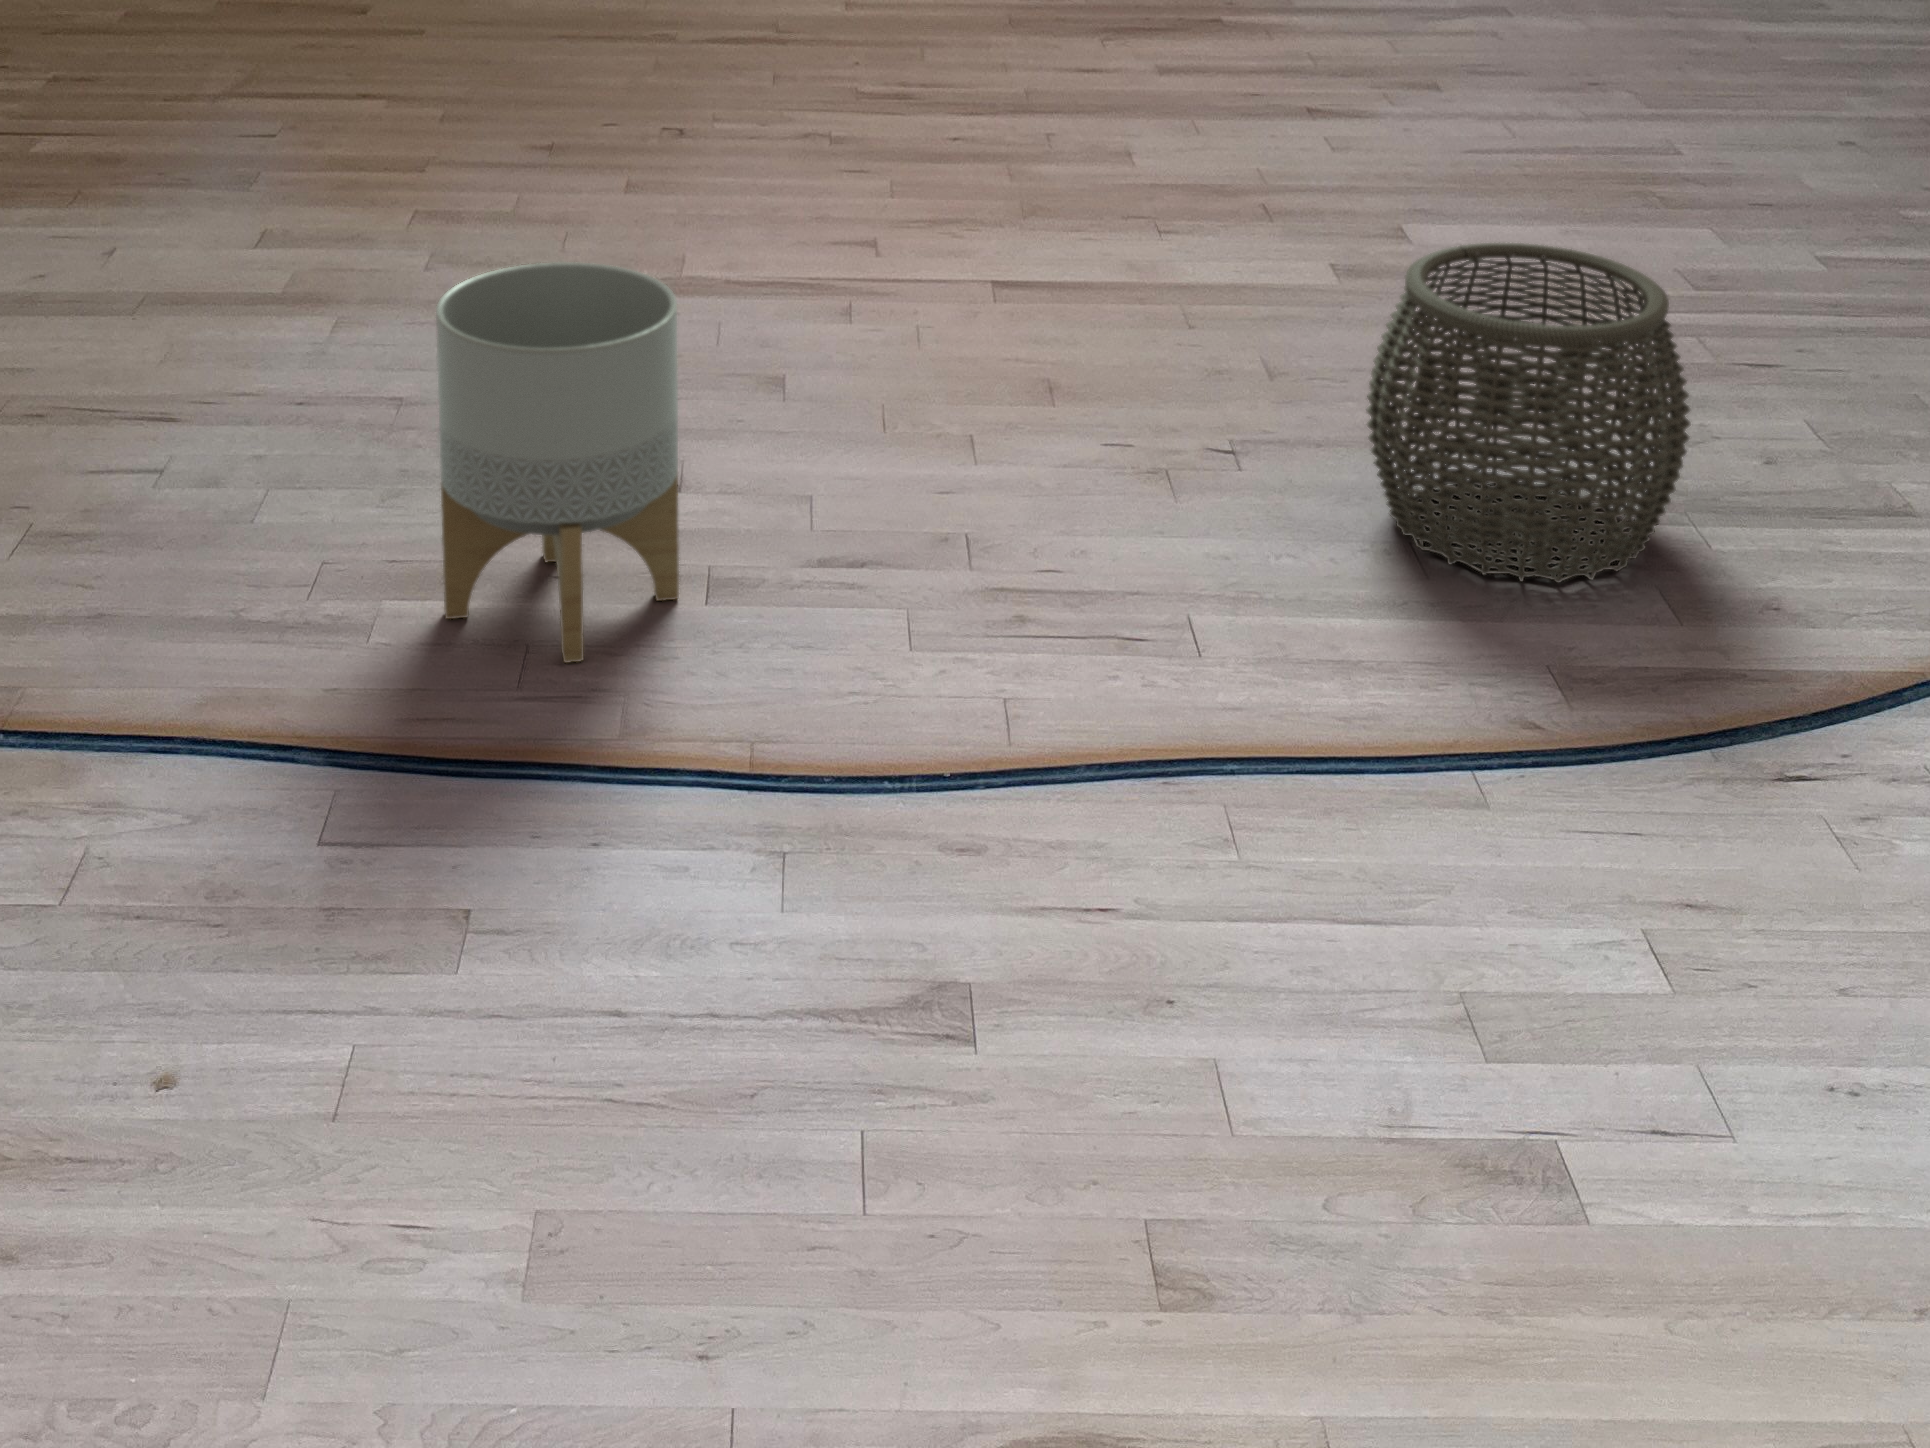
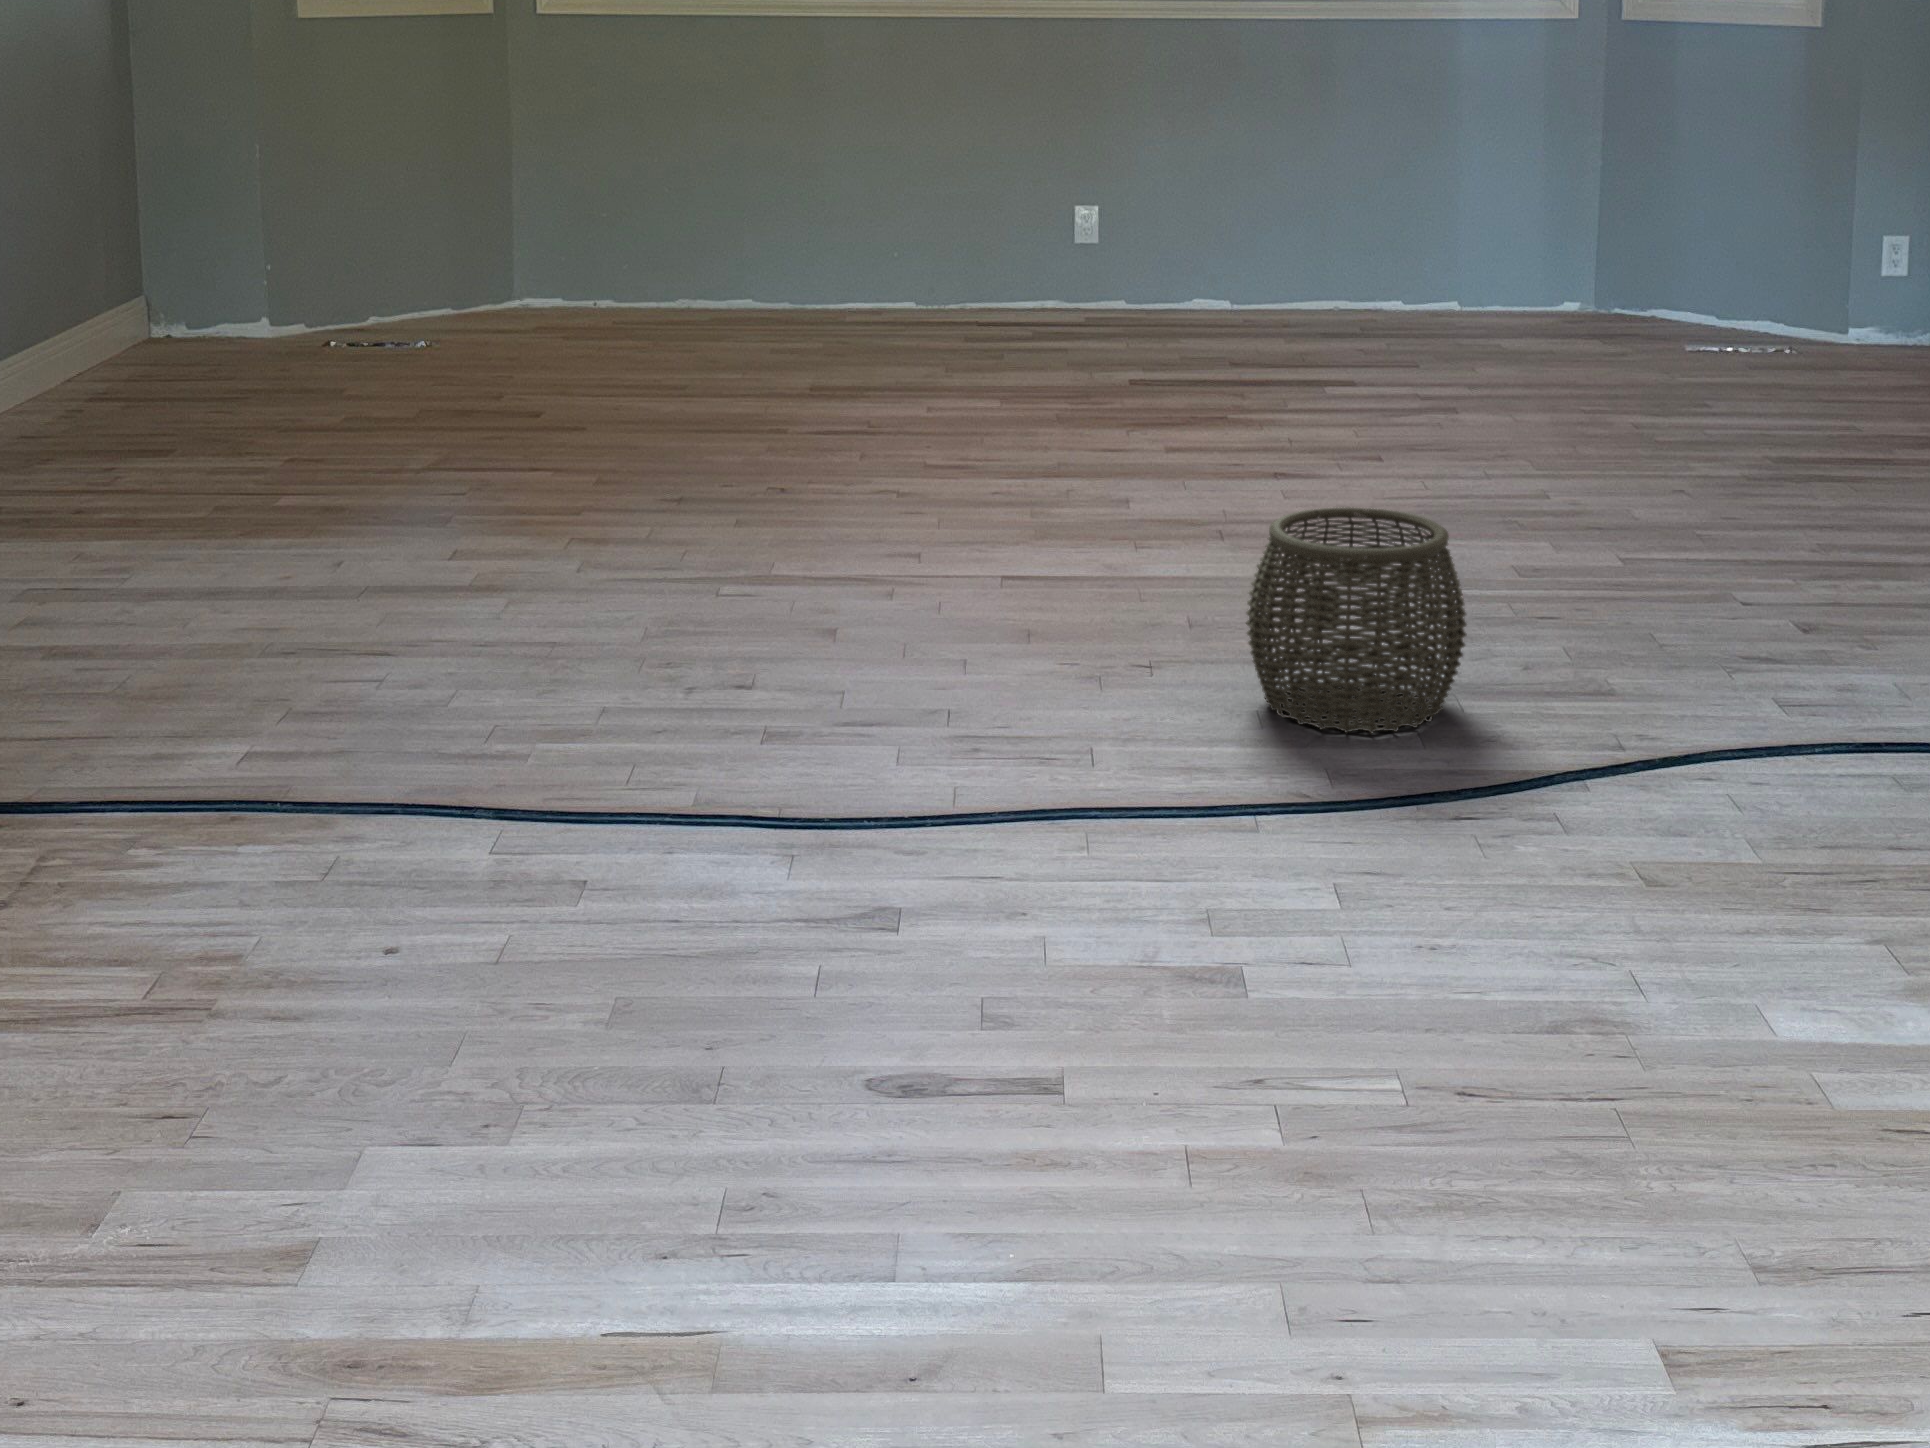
planter: present [436,262,679,663] -> none [584,512,755,778]

